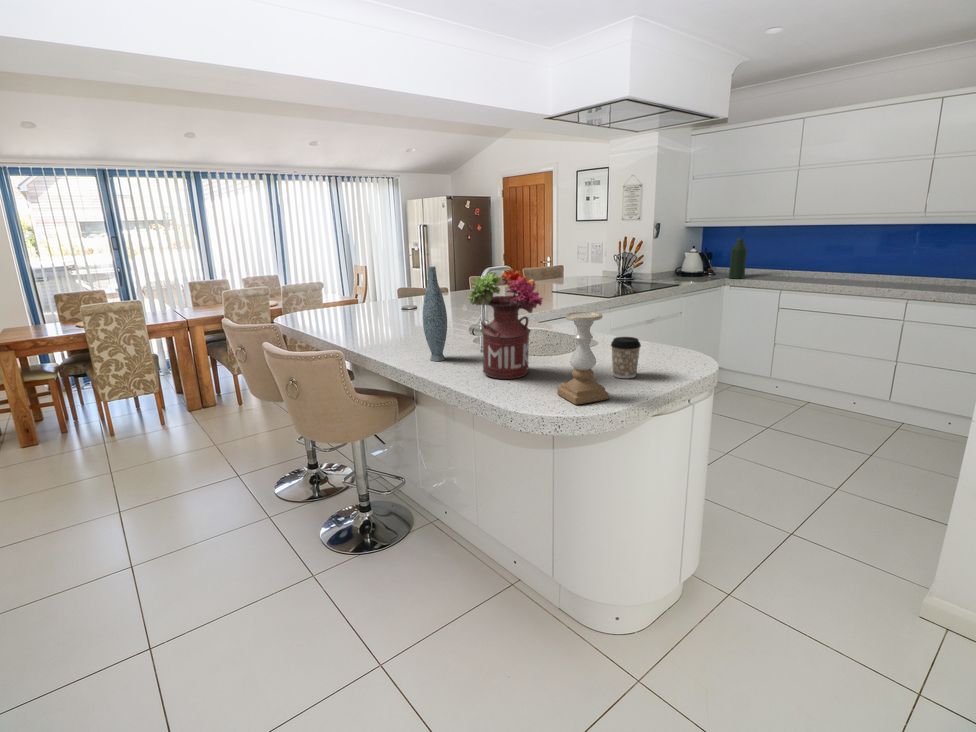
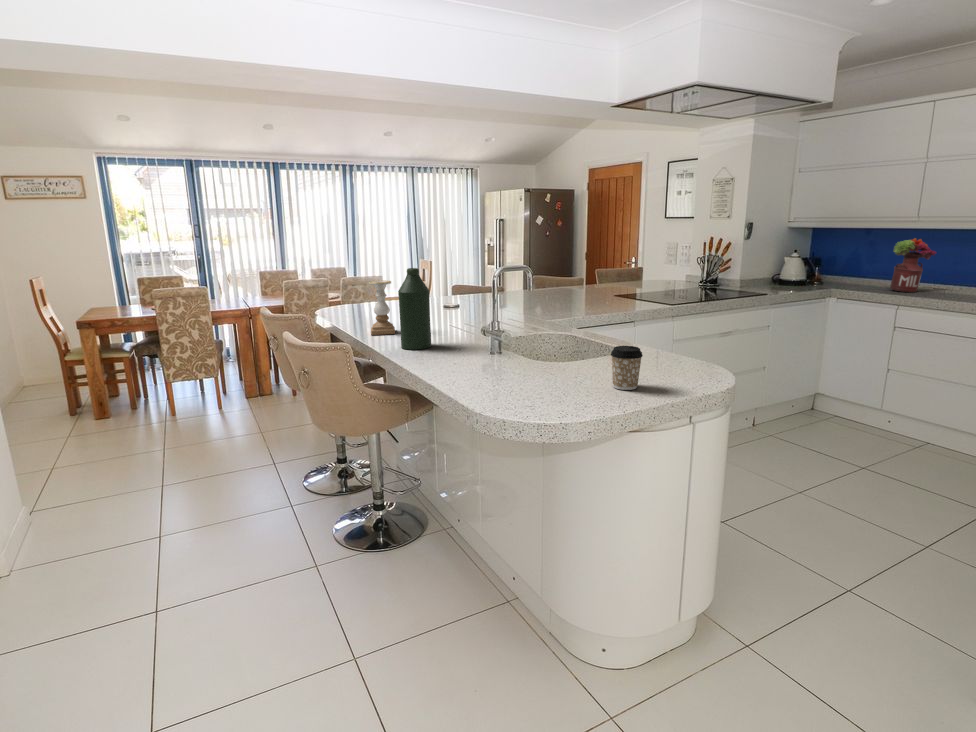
bottle: present [729,238,747,279] -> present [398,268,431,350]
vase: present [423,266,447,361] -> none [433,264,459,360]
flower arrangement: present [468,268,543,379] -> present [890,238,936,292]
candle holder: present [557,312,609,405] -> present [369,280,395,335]

